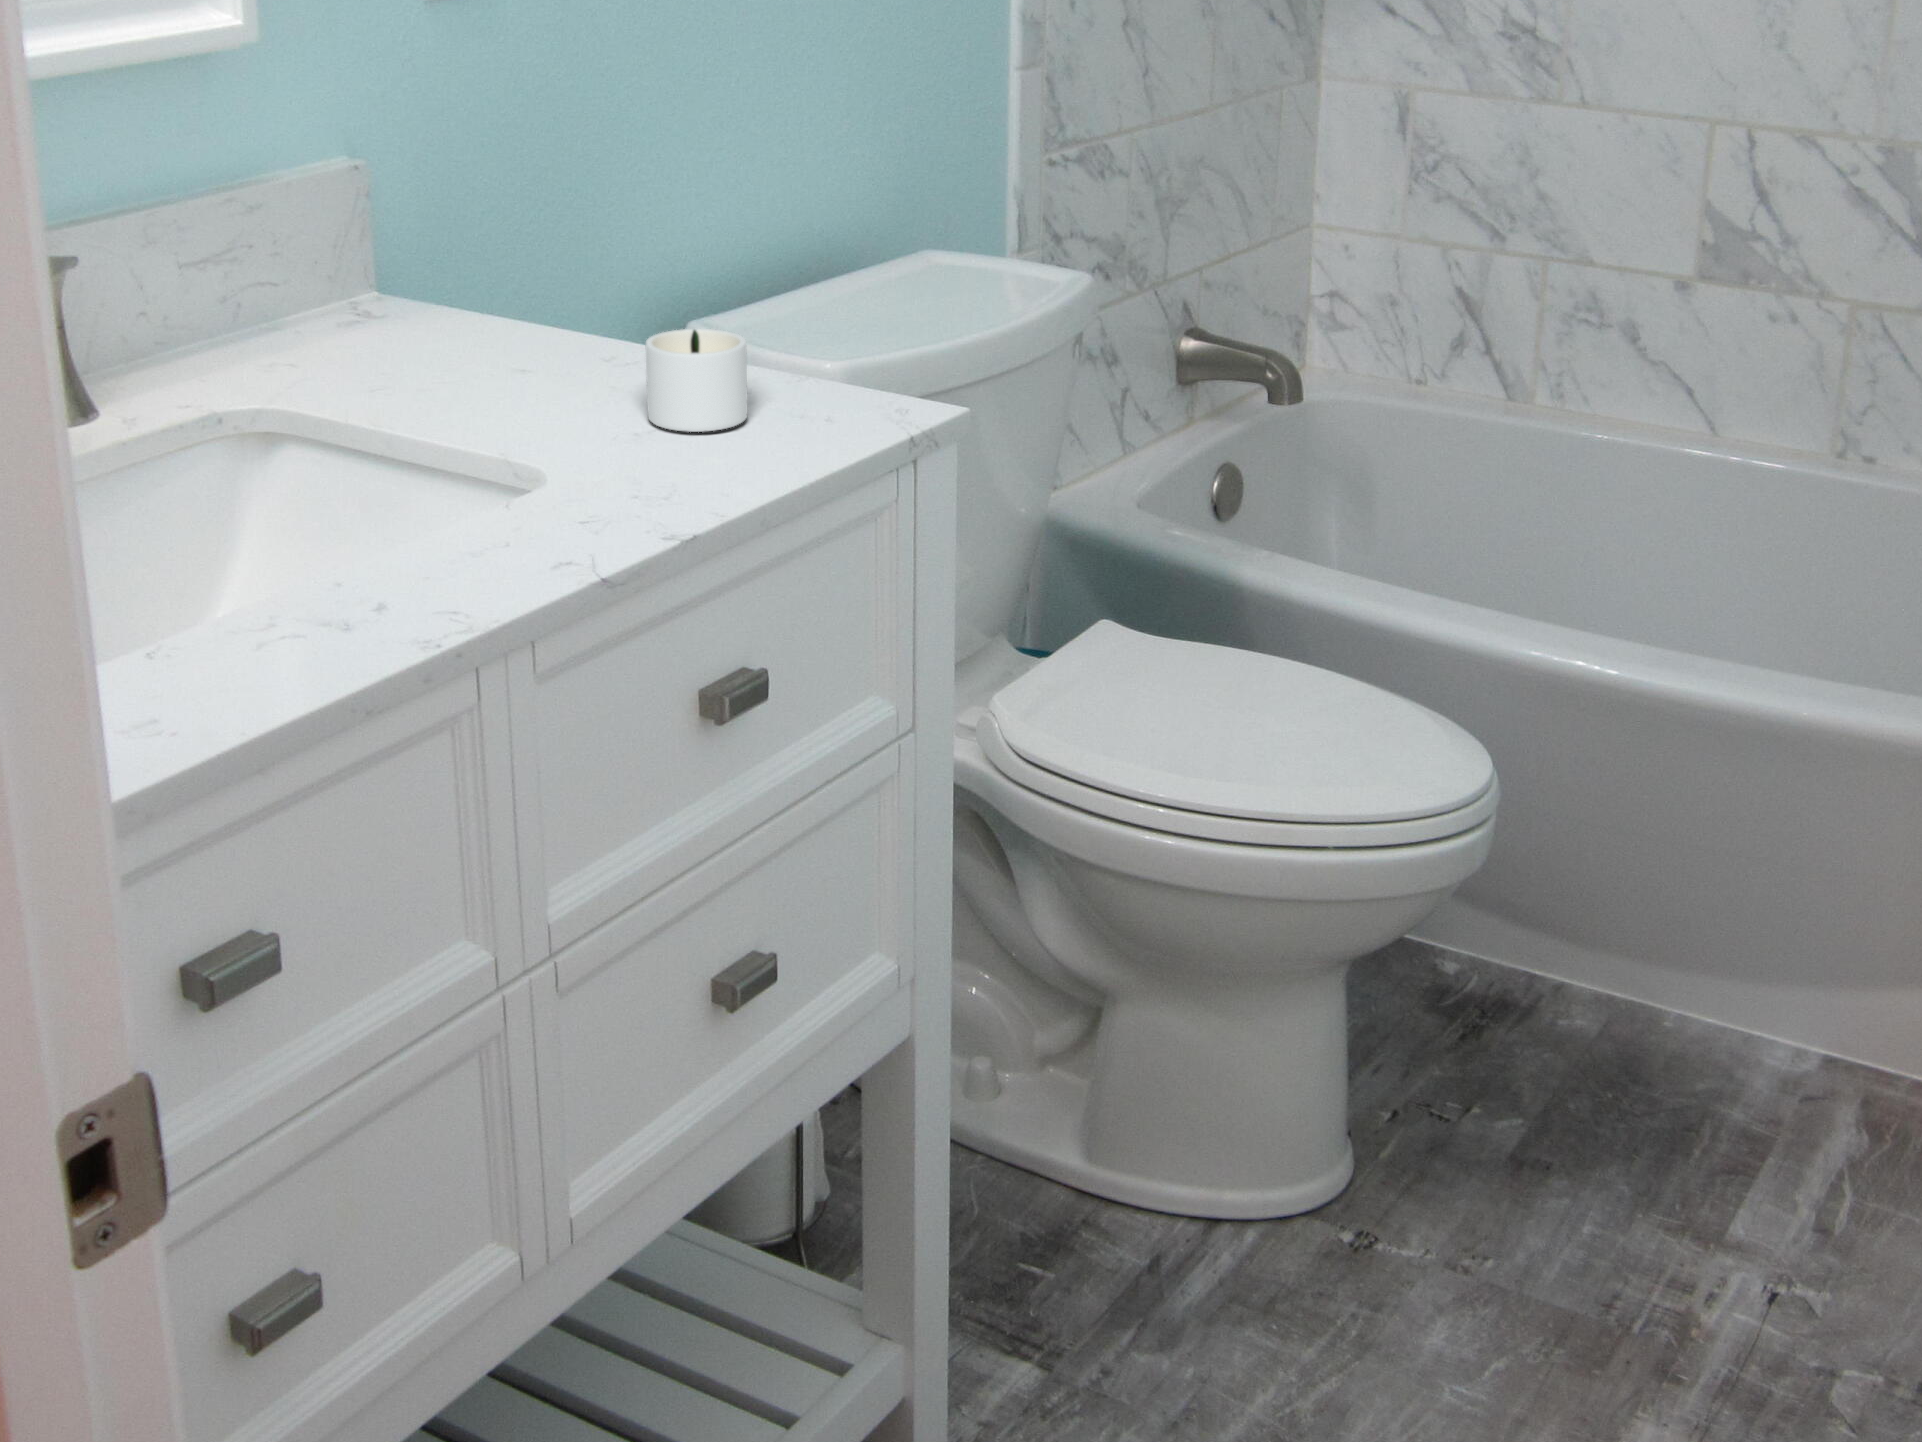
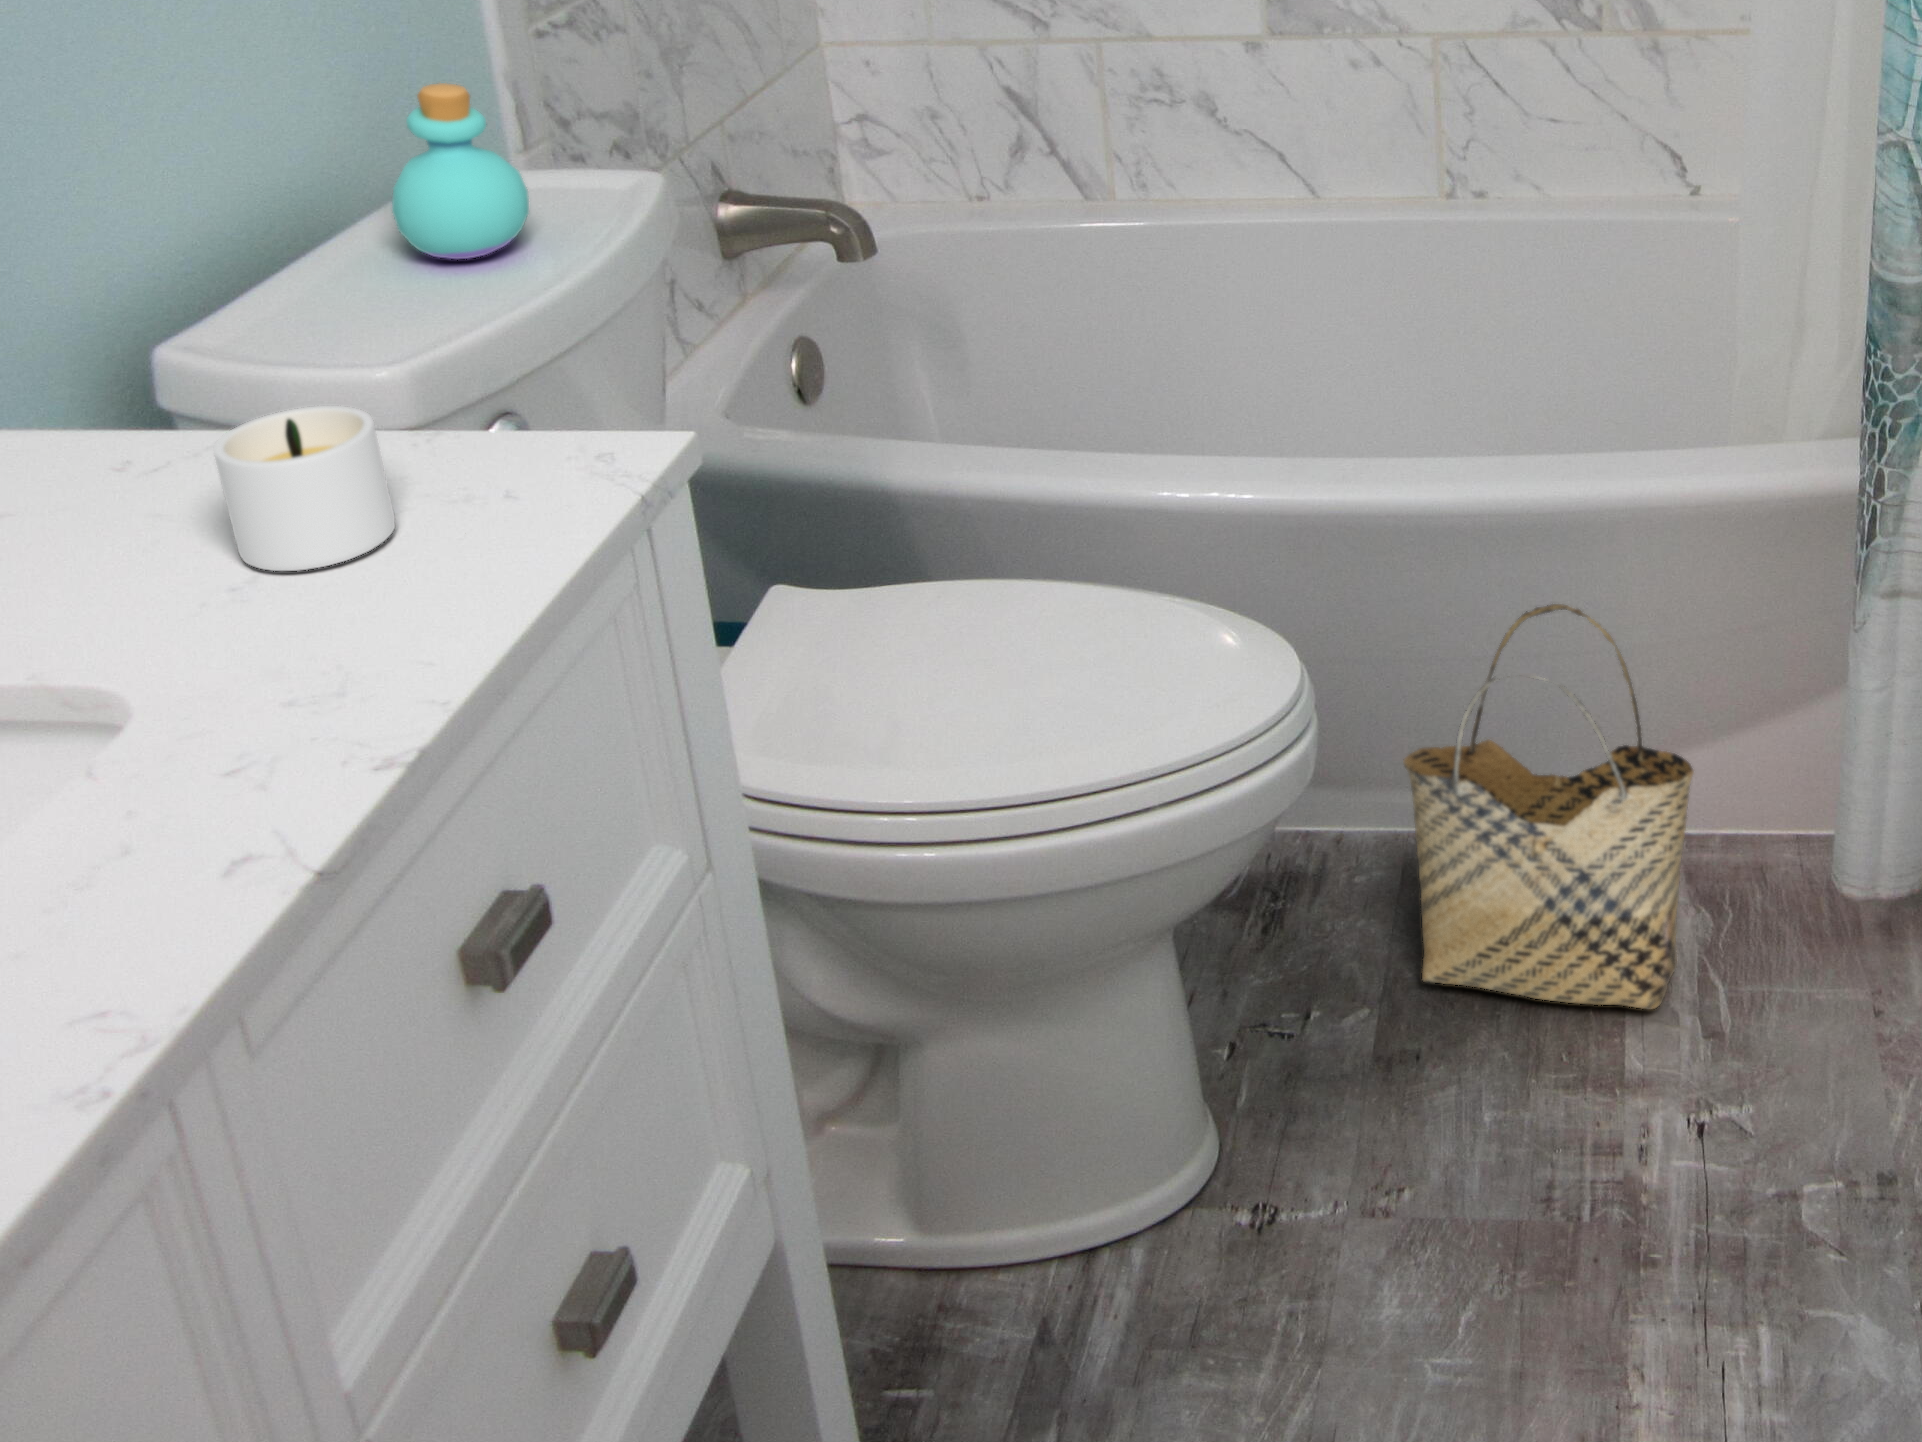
perfume bottle: none [873,166,971,302] -> present [392,83,529,259]
woven basket: none [1579,806,1862,1195] -> present [1403,604,1694,1010]

